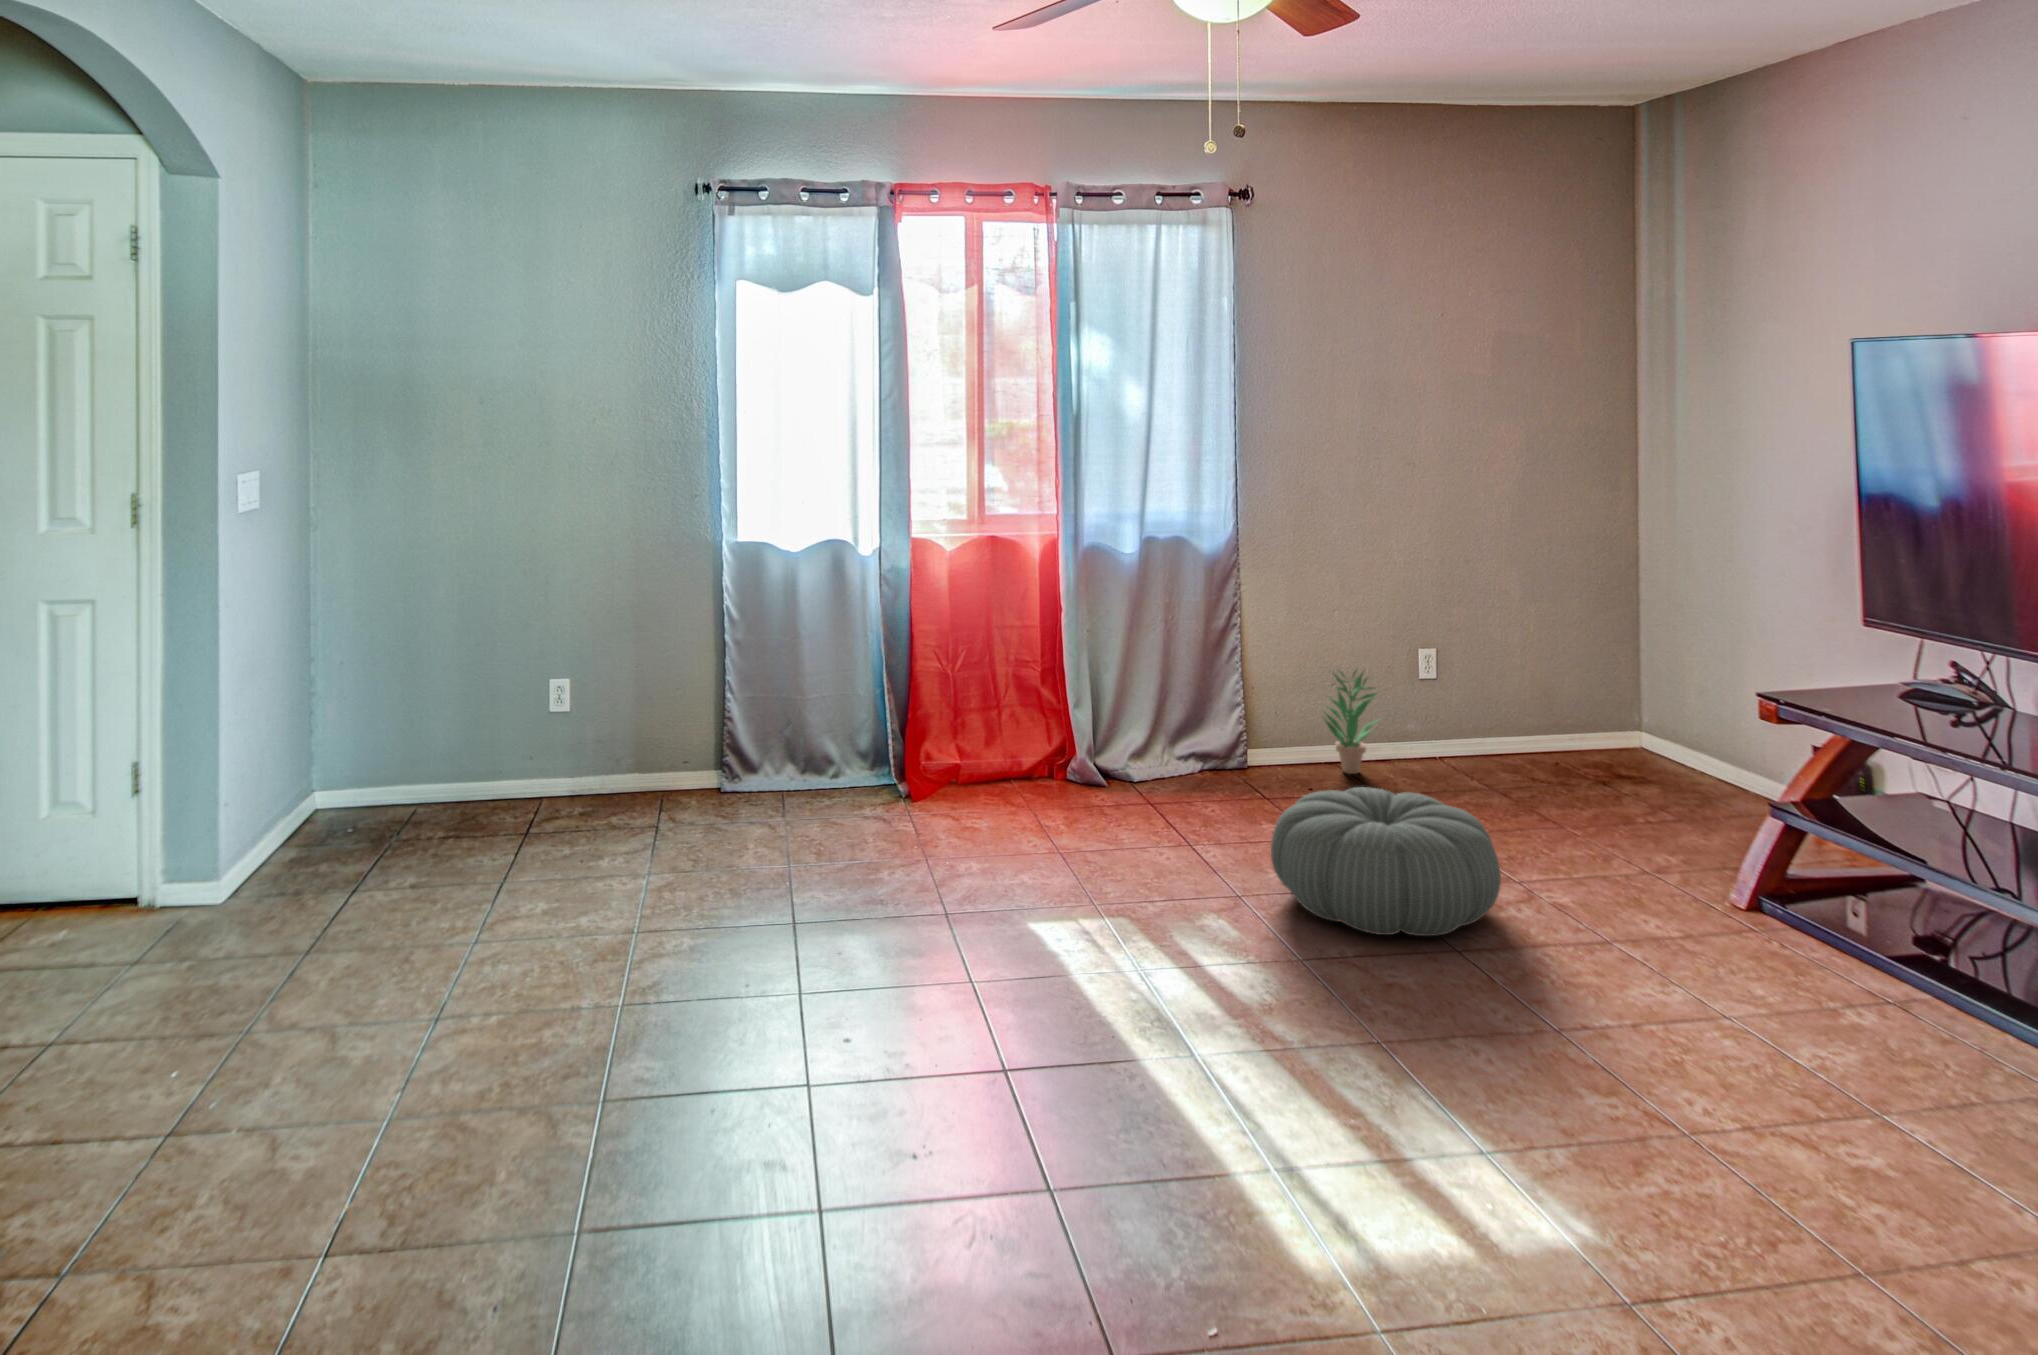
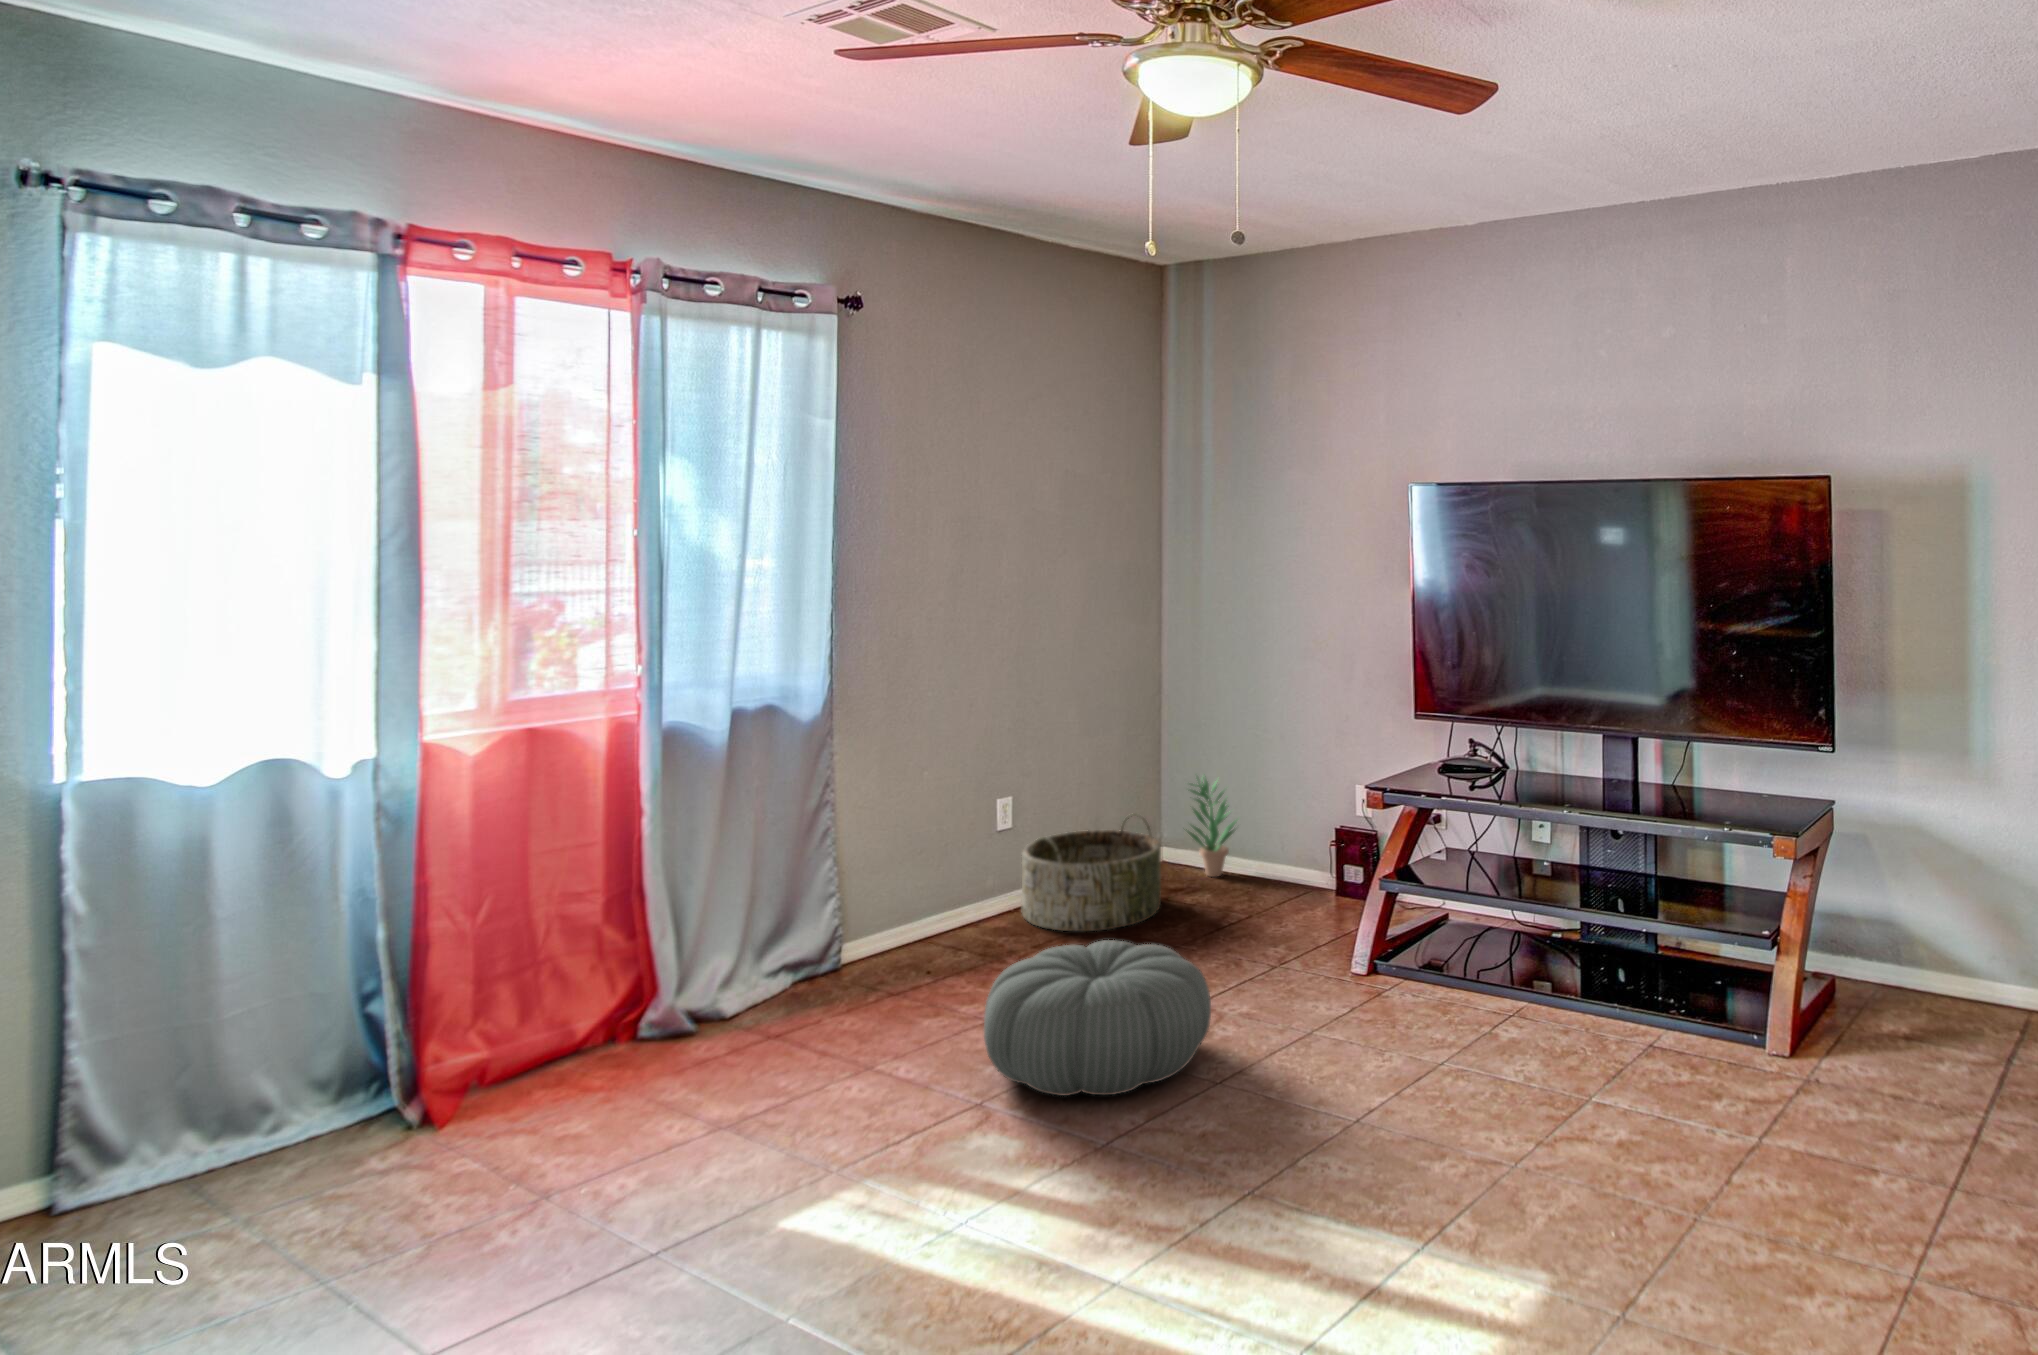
potted plant: present [1325,671,1376,774] -> present [1188,777,1236,877]
basket: none [1434,691,1581,798] -> present [1021,814,1161,931]

